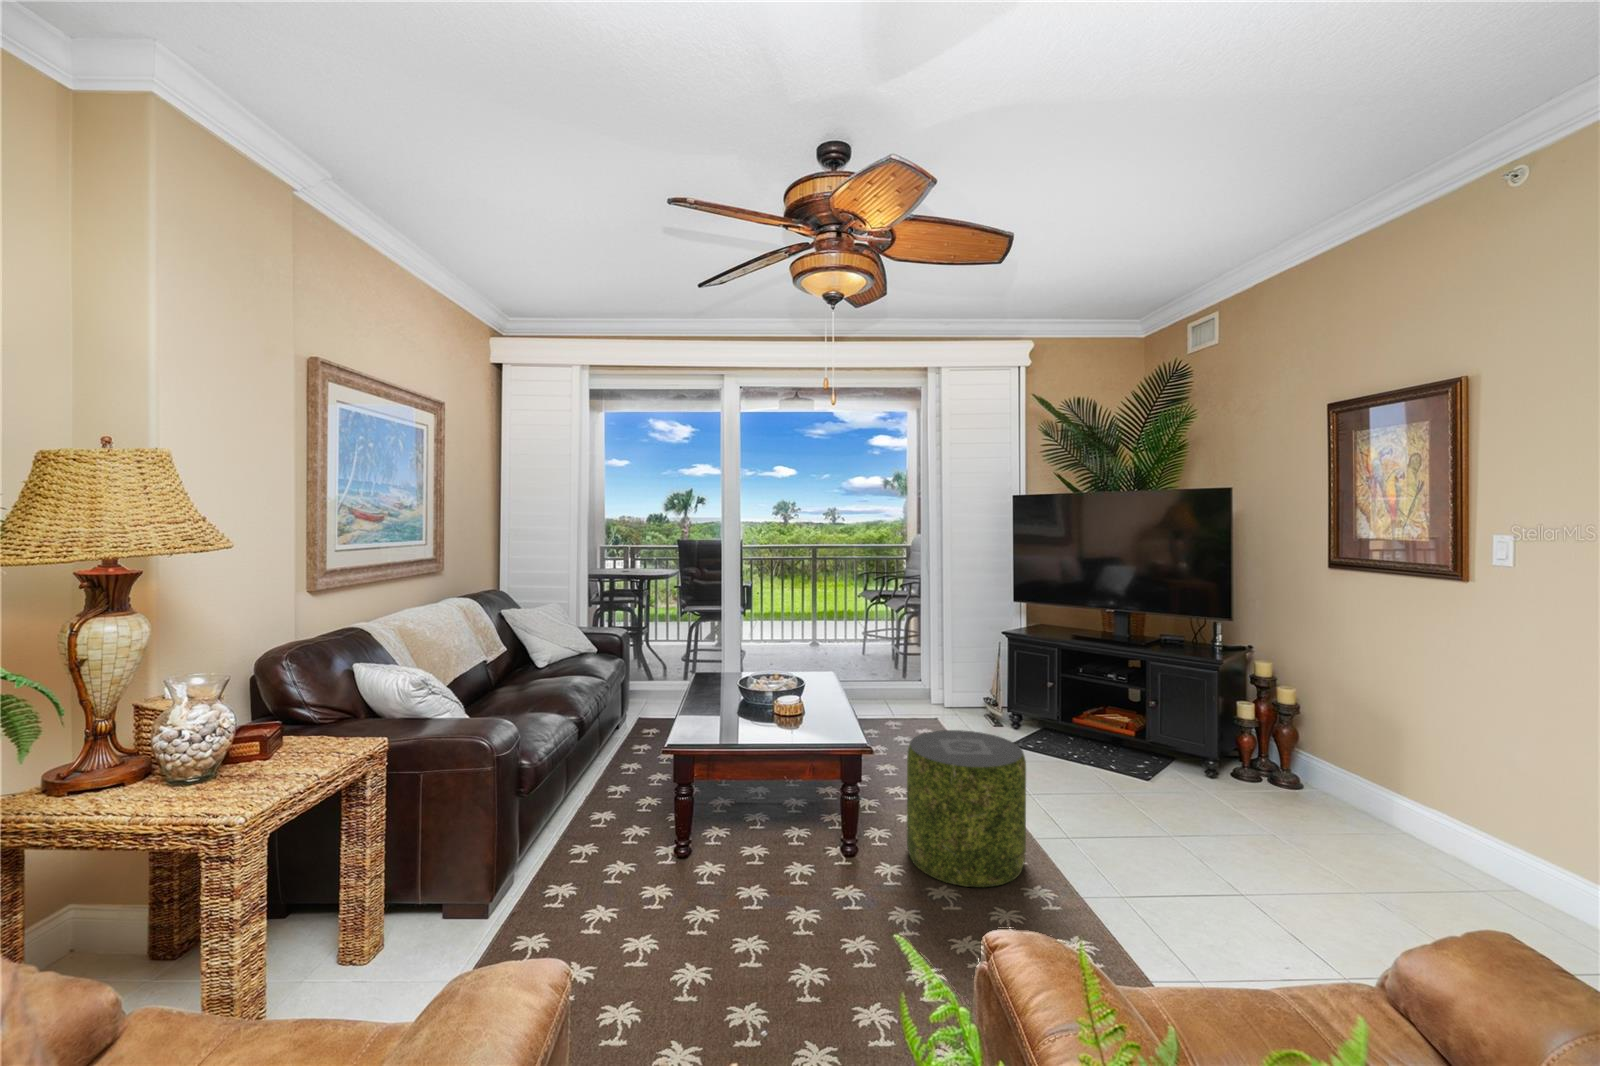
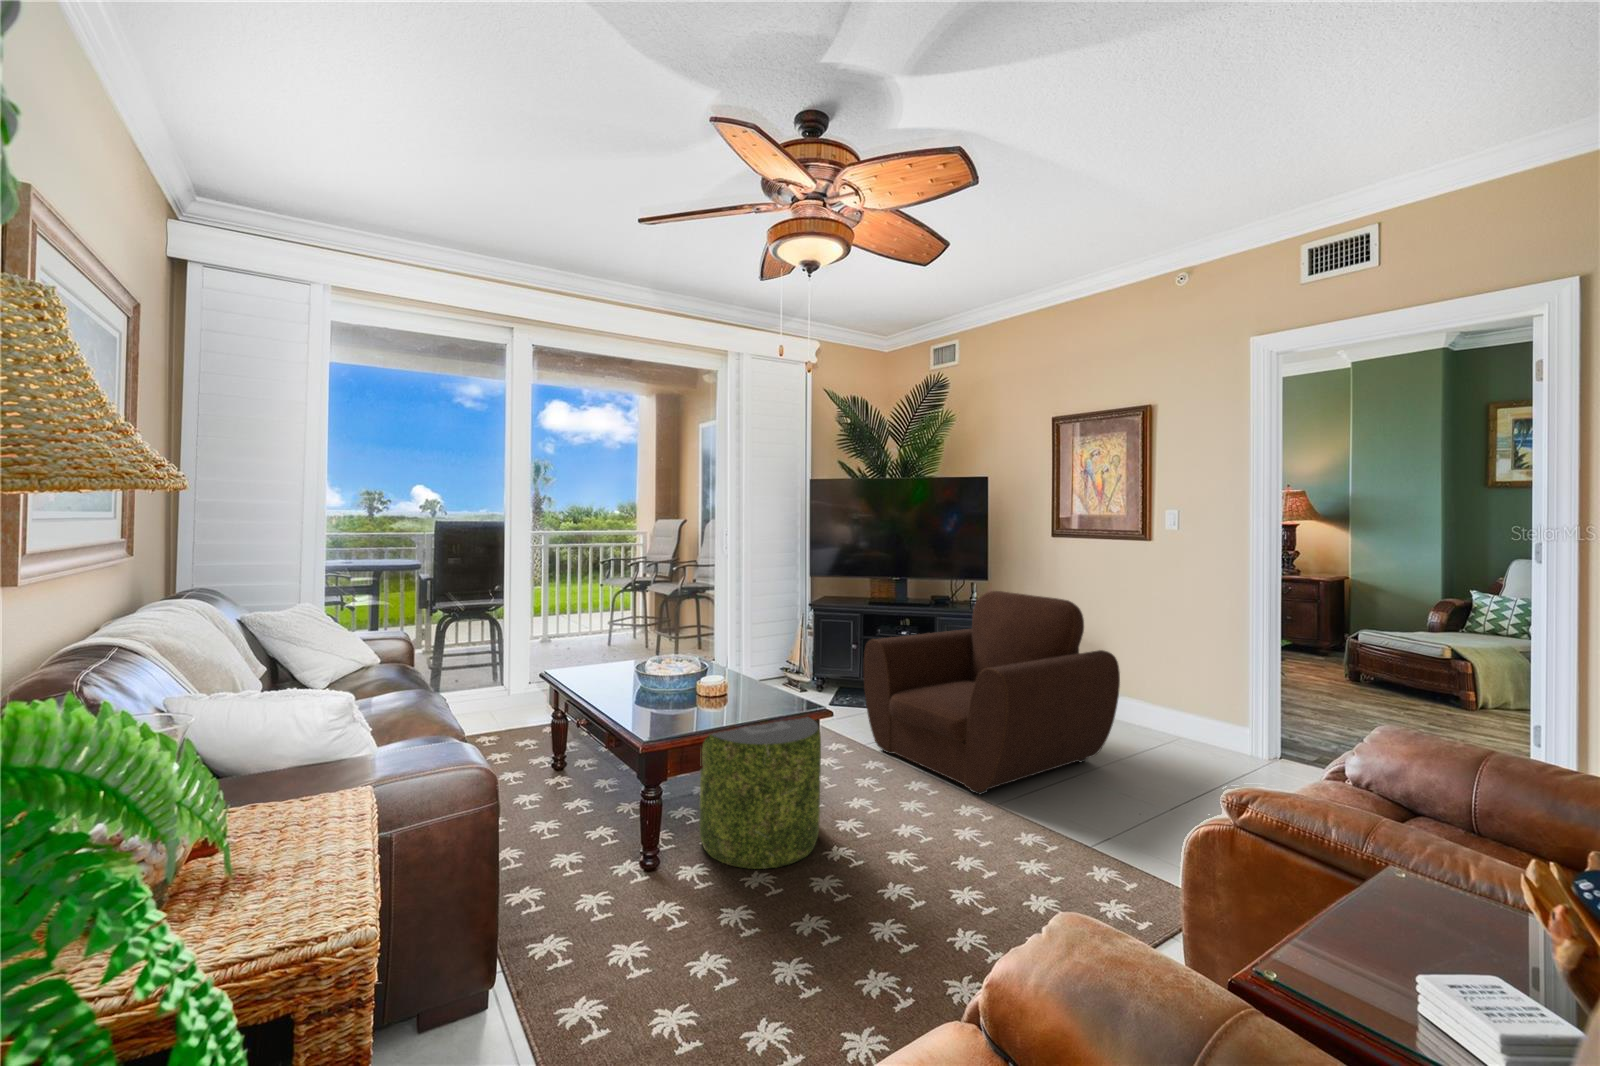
armchair: none [1138,631,1523,876] -> present [864,591,1120,795]

